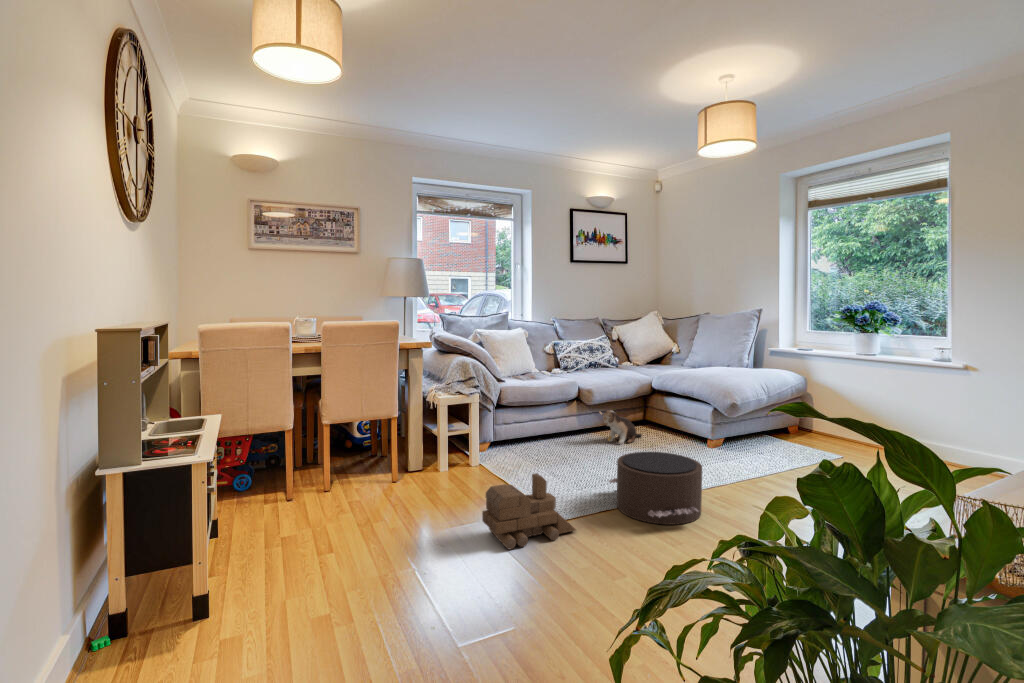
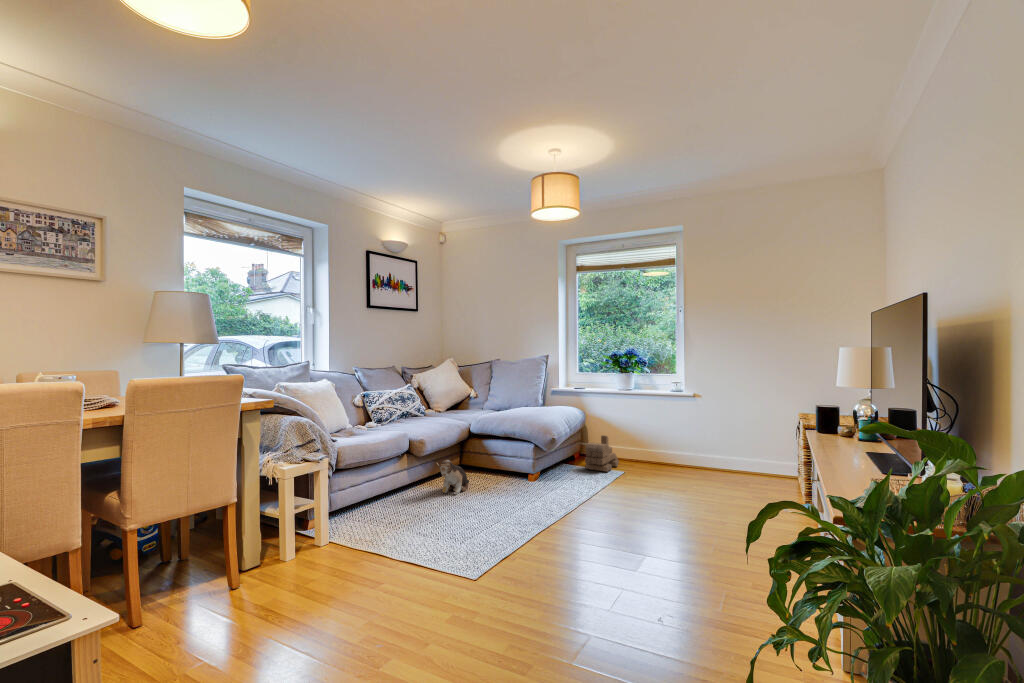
pouf: present [609,452,702,525] -> none [493,497,600,573]
toy train: present [482,473,576,549] -> present [585,435,619,472]

